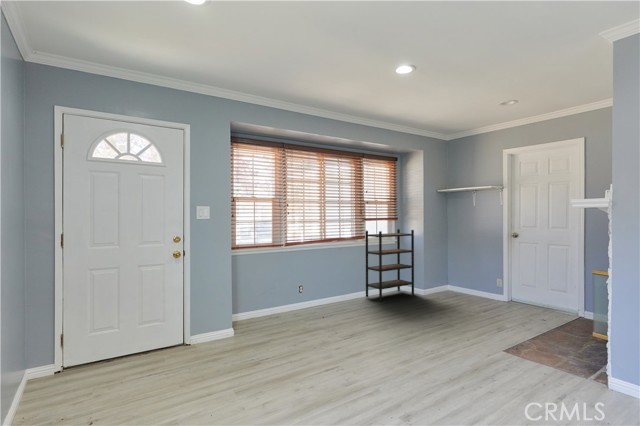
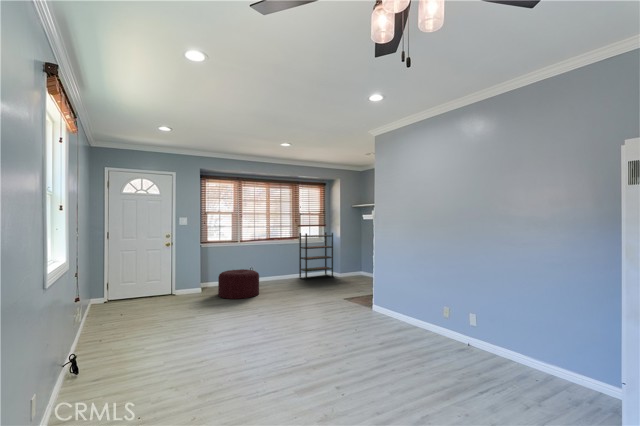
ottoman: none [268,293,337,352] -> present [218,269,259,299]

